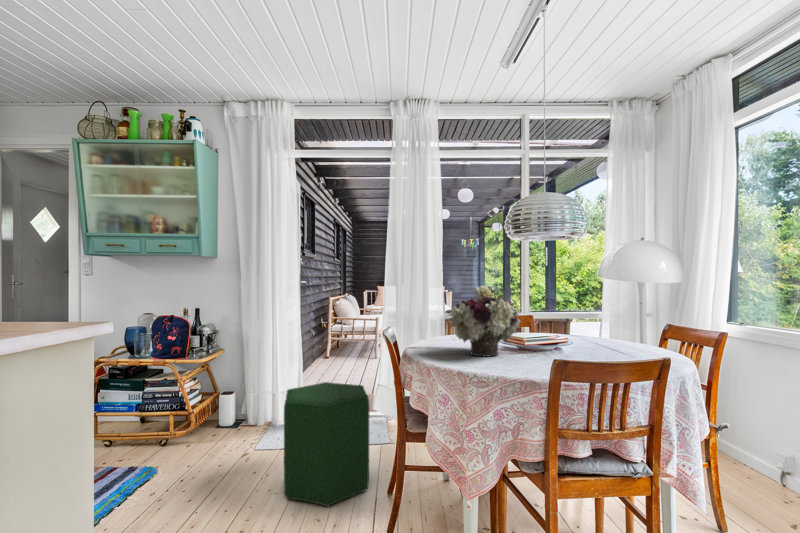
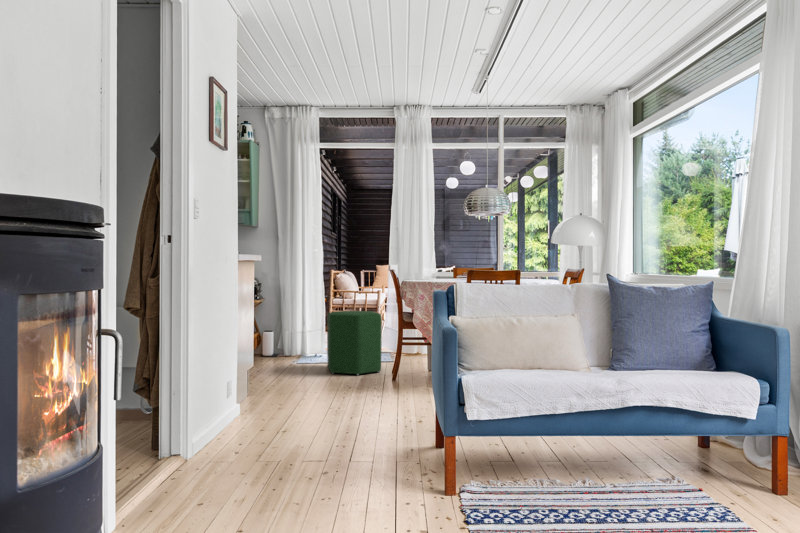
flower arrangement: present [448,286,520,356] -> none [427,242,469,281]

